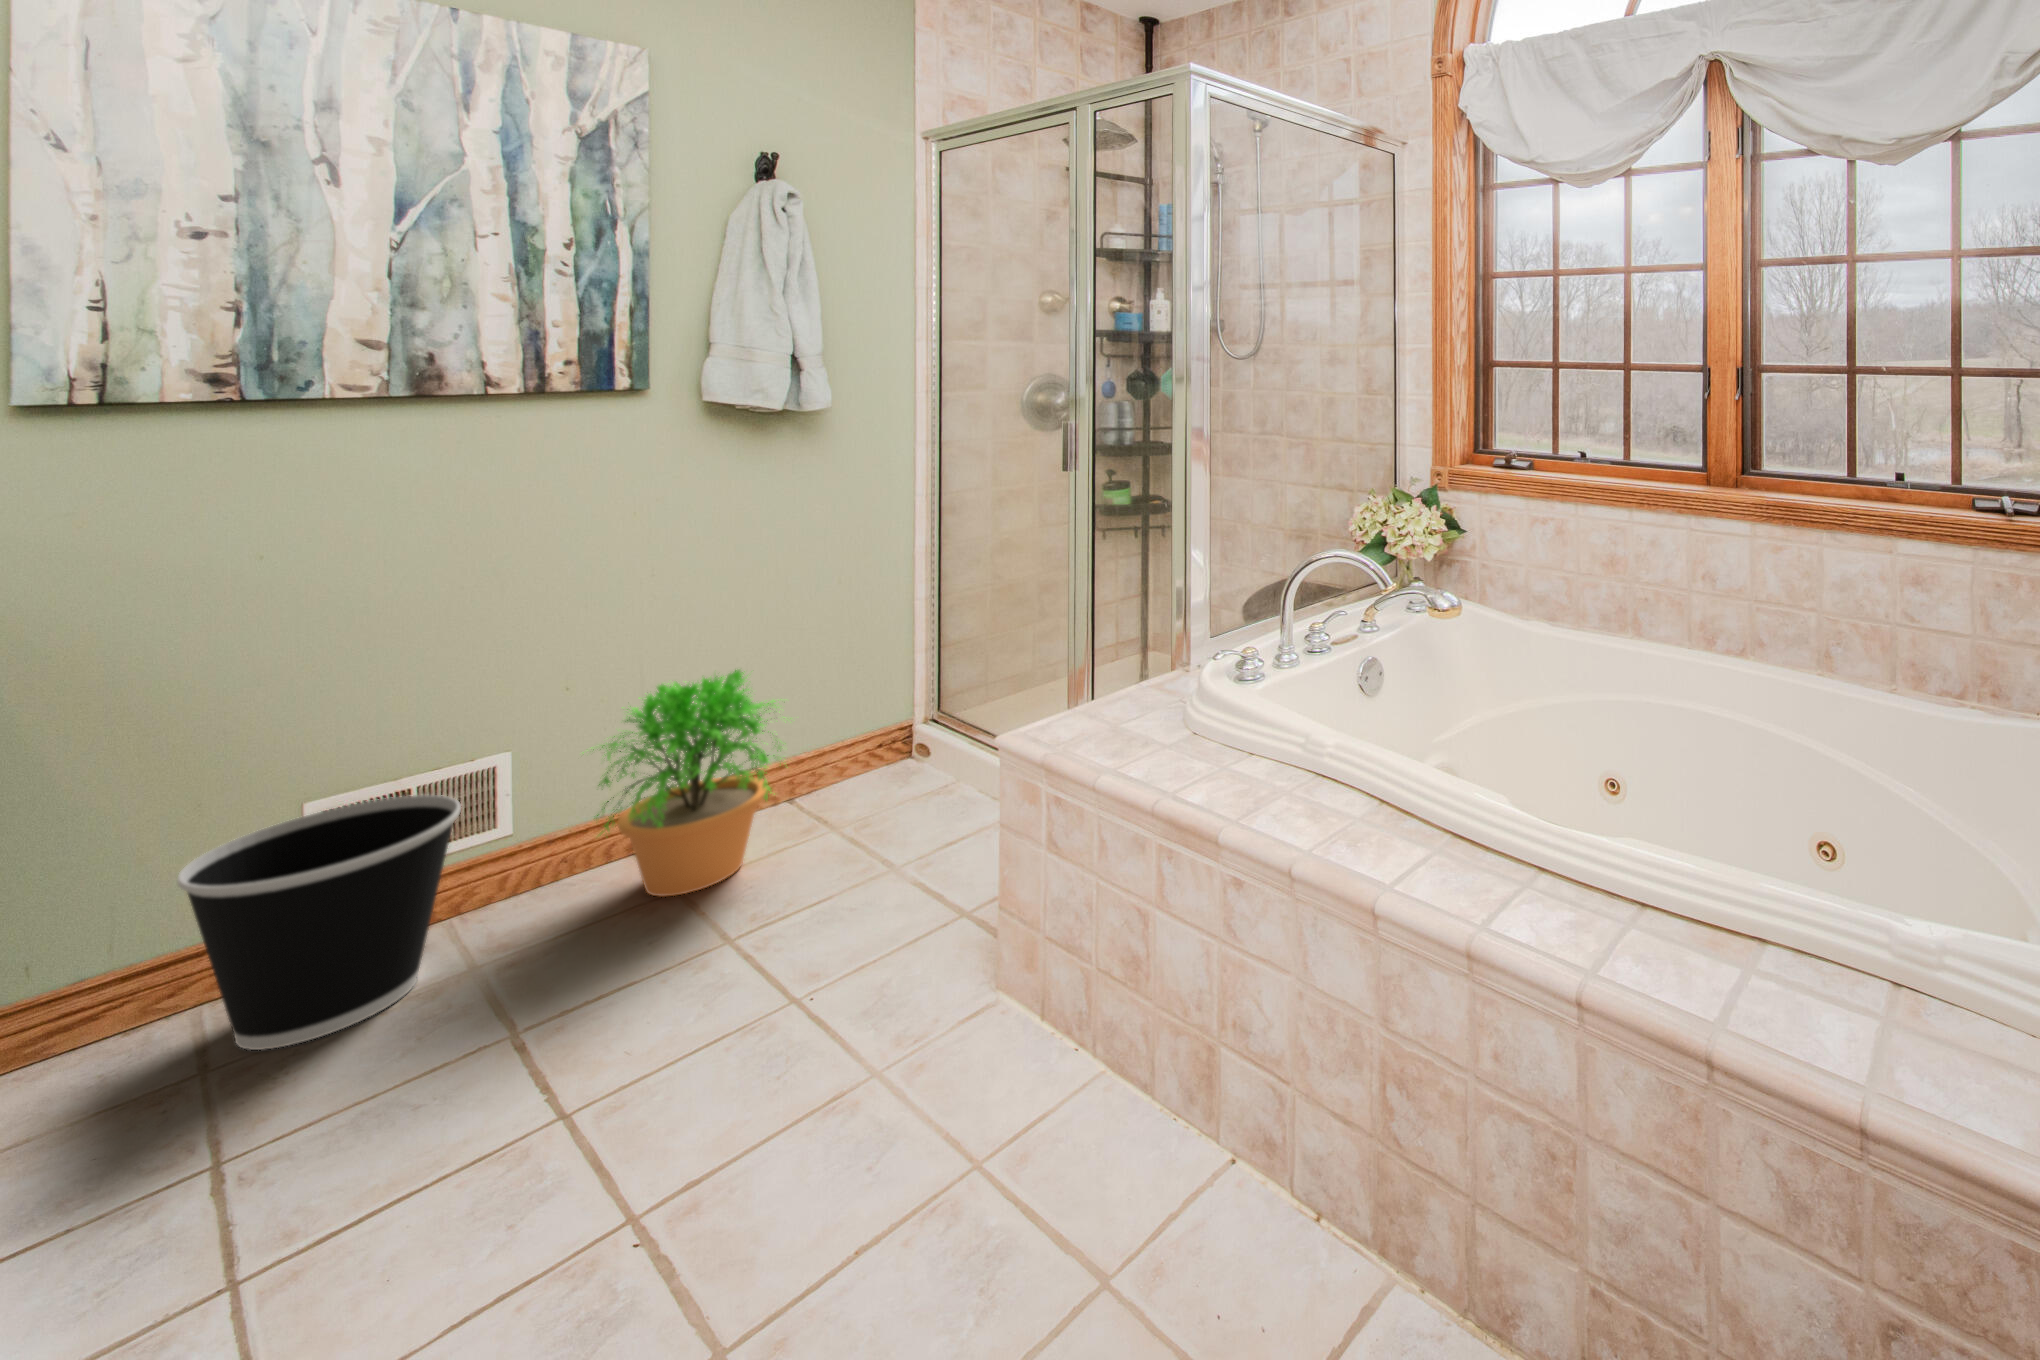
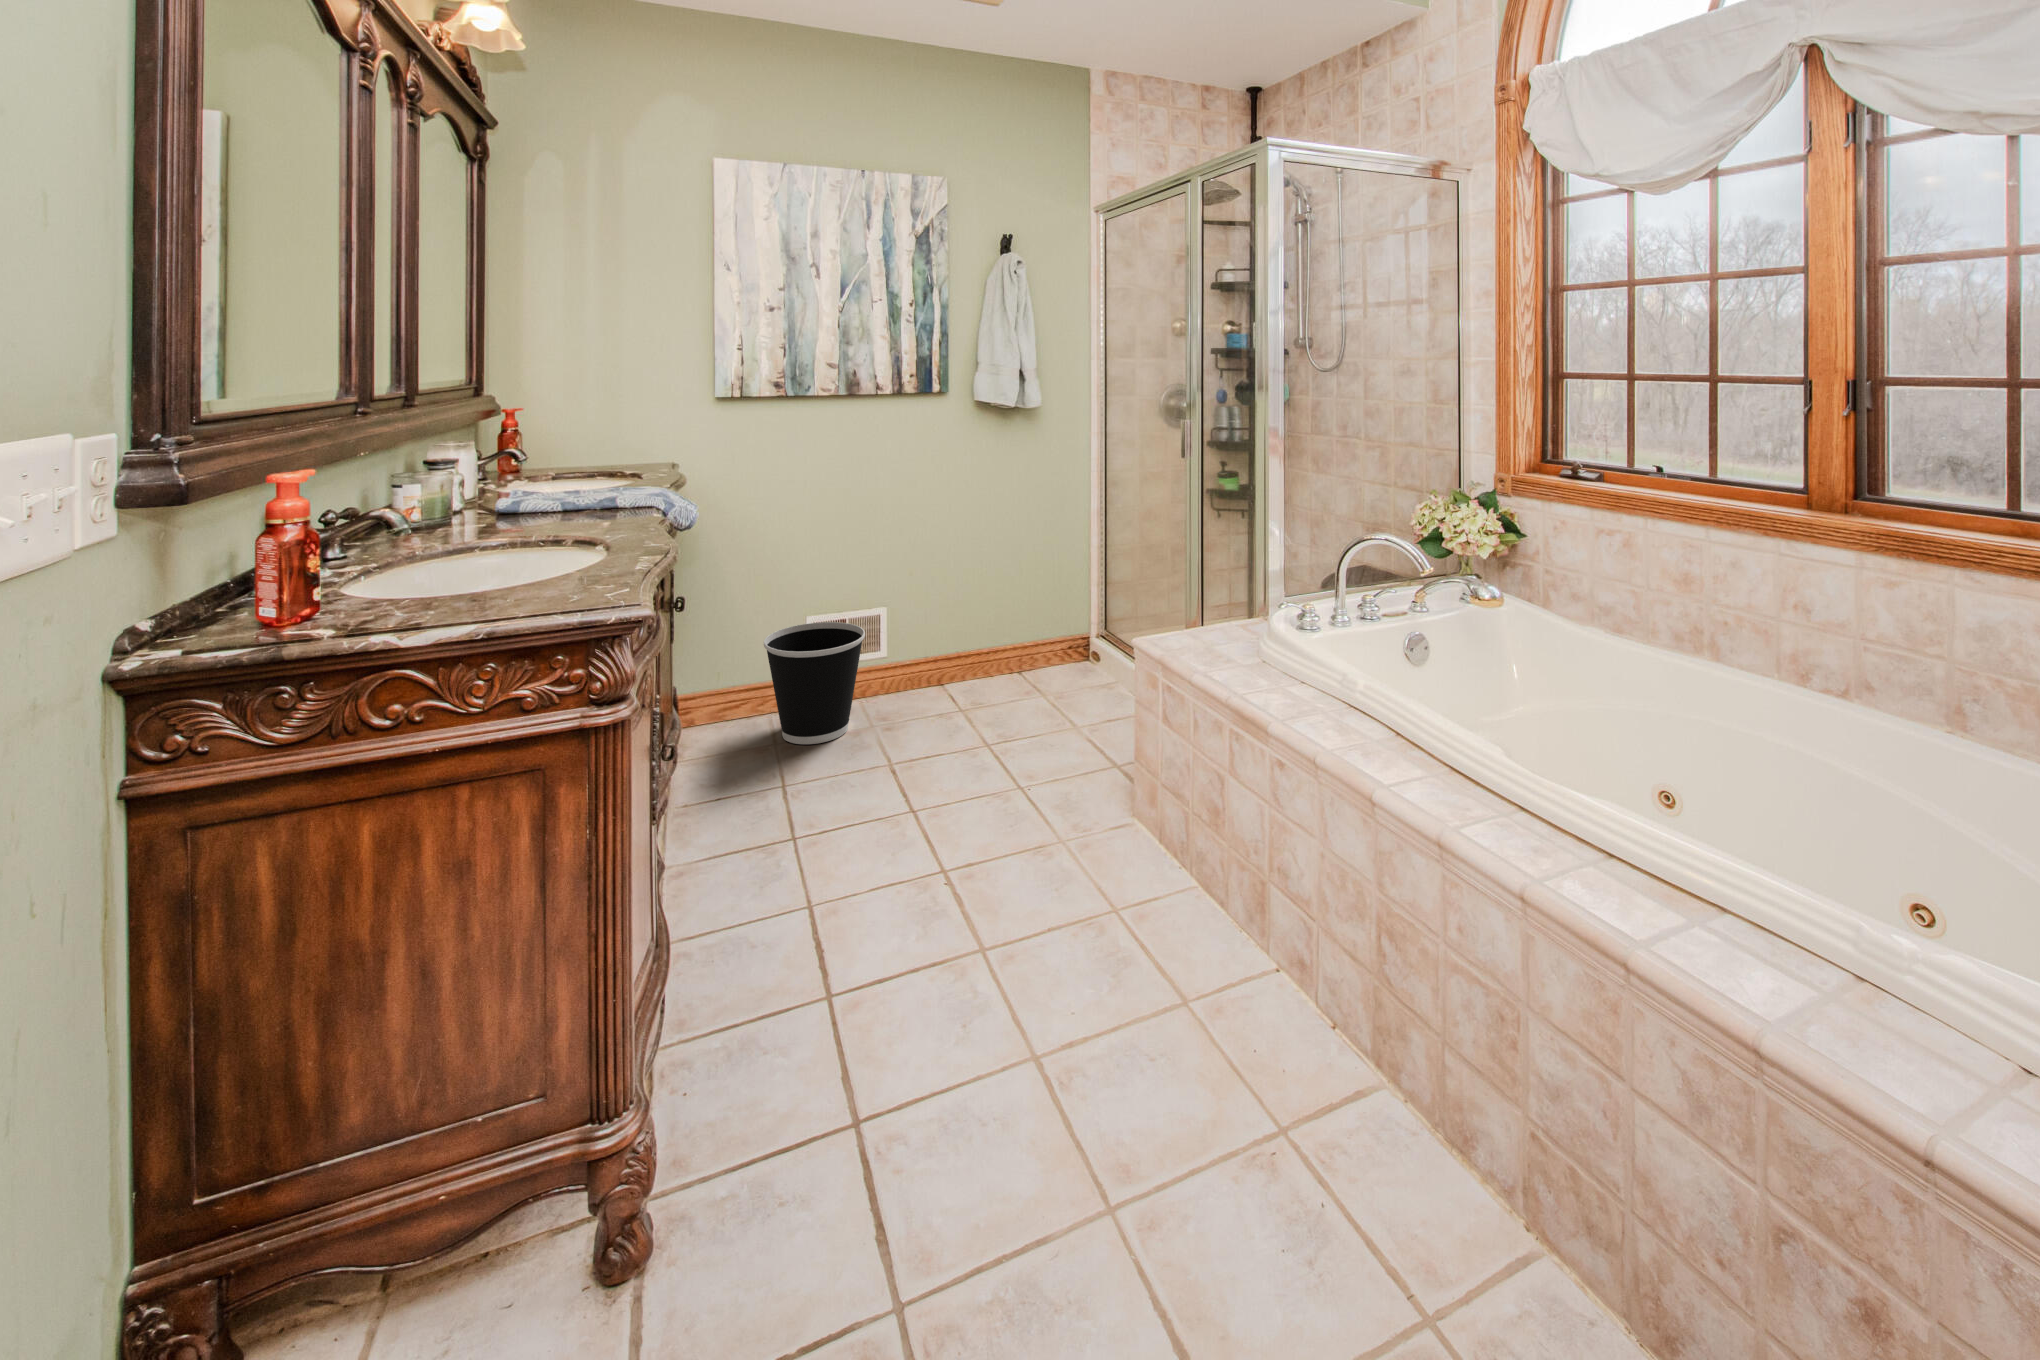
potted plant: present [583,670,791,896] -> none [914,575,1025,717]

